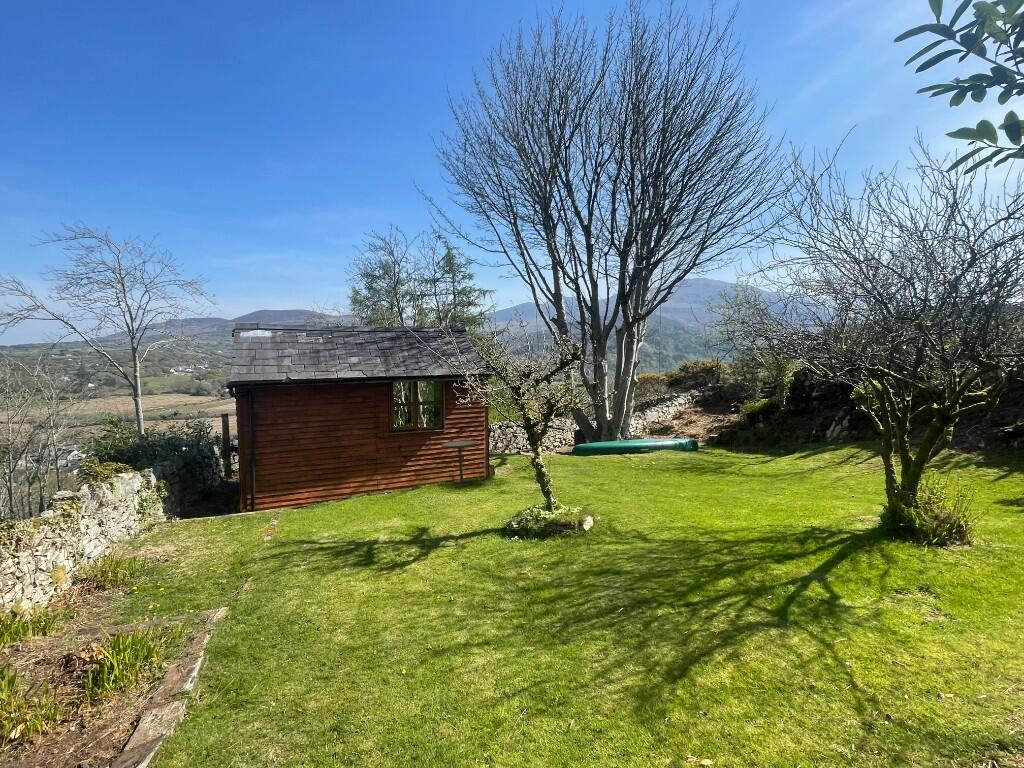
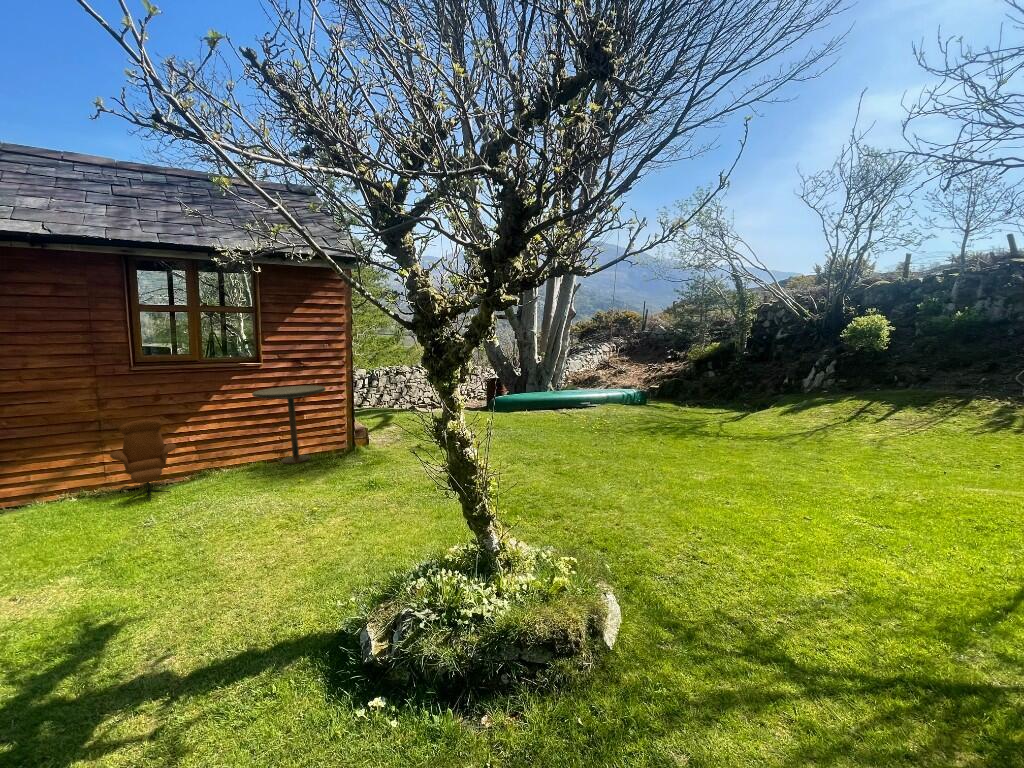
lounge chair: none [383,459,411,496] -> present [110,420,176,500]

